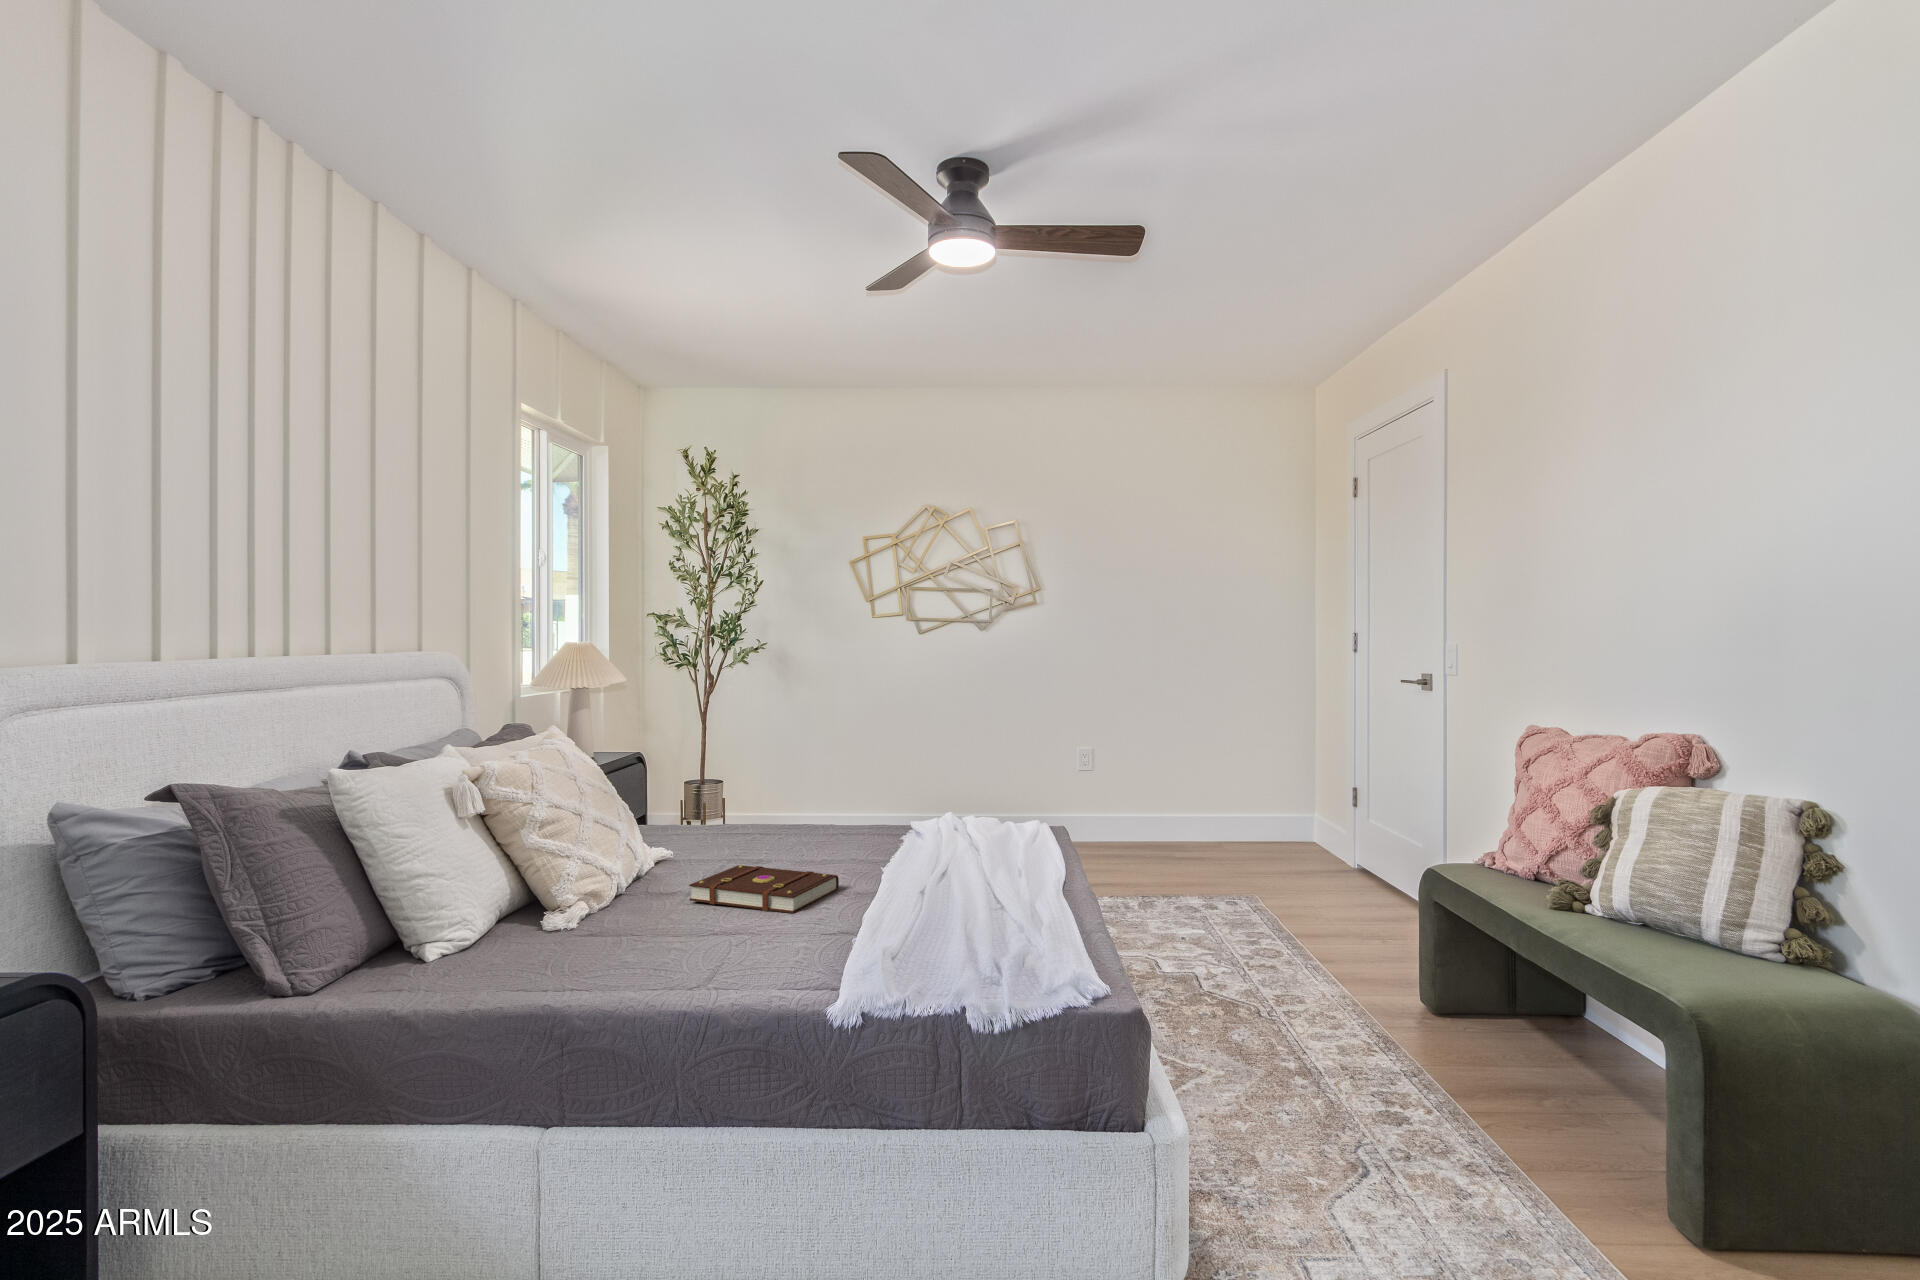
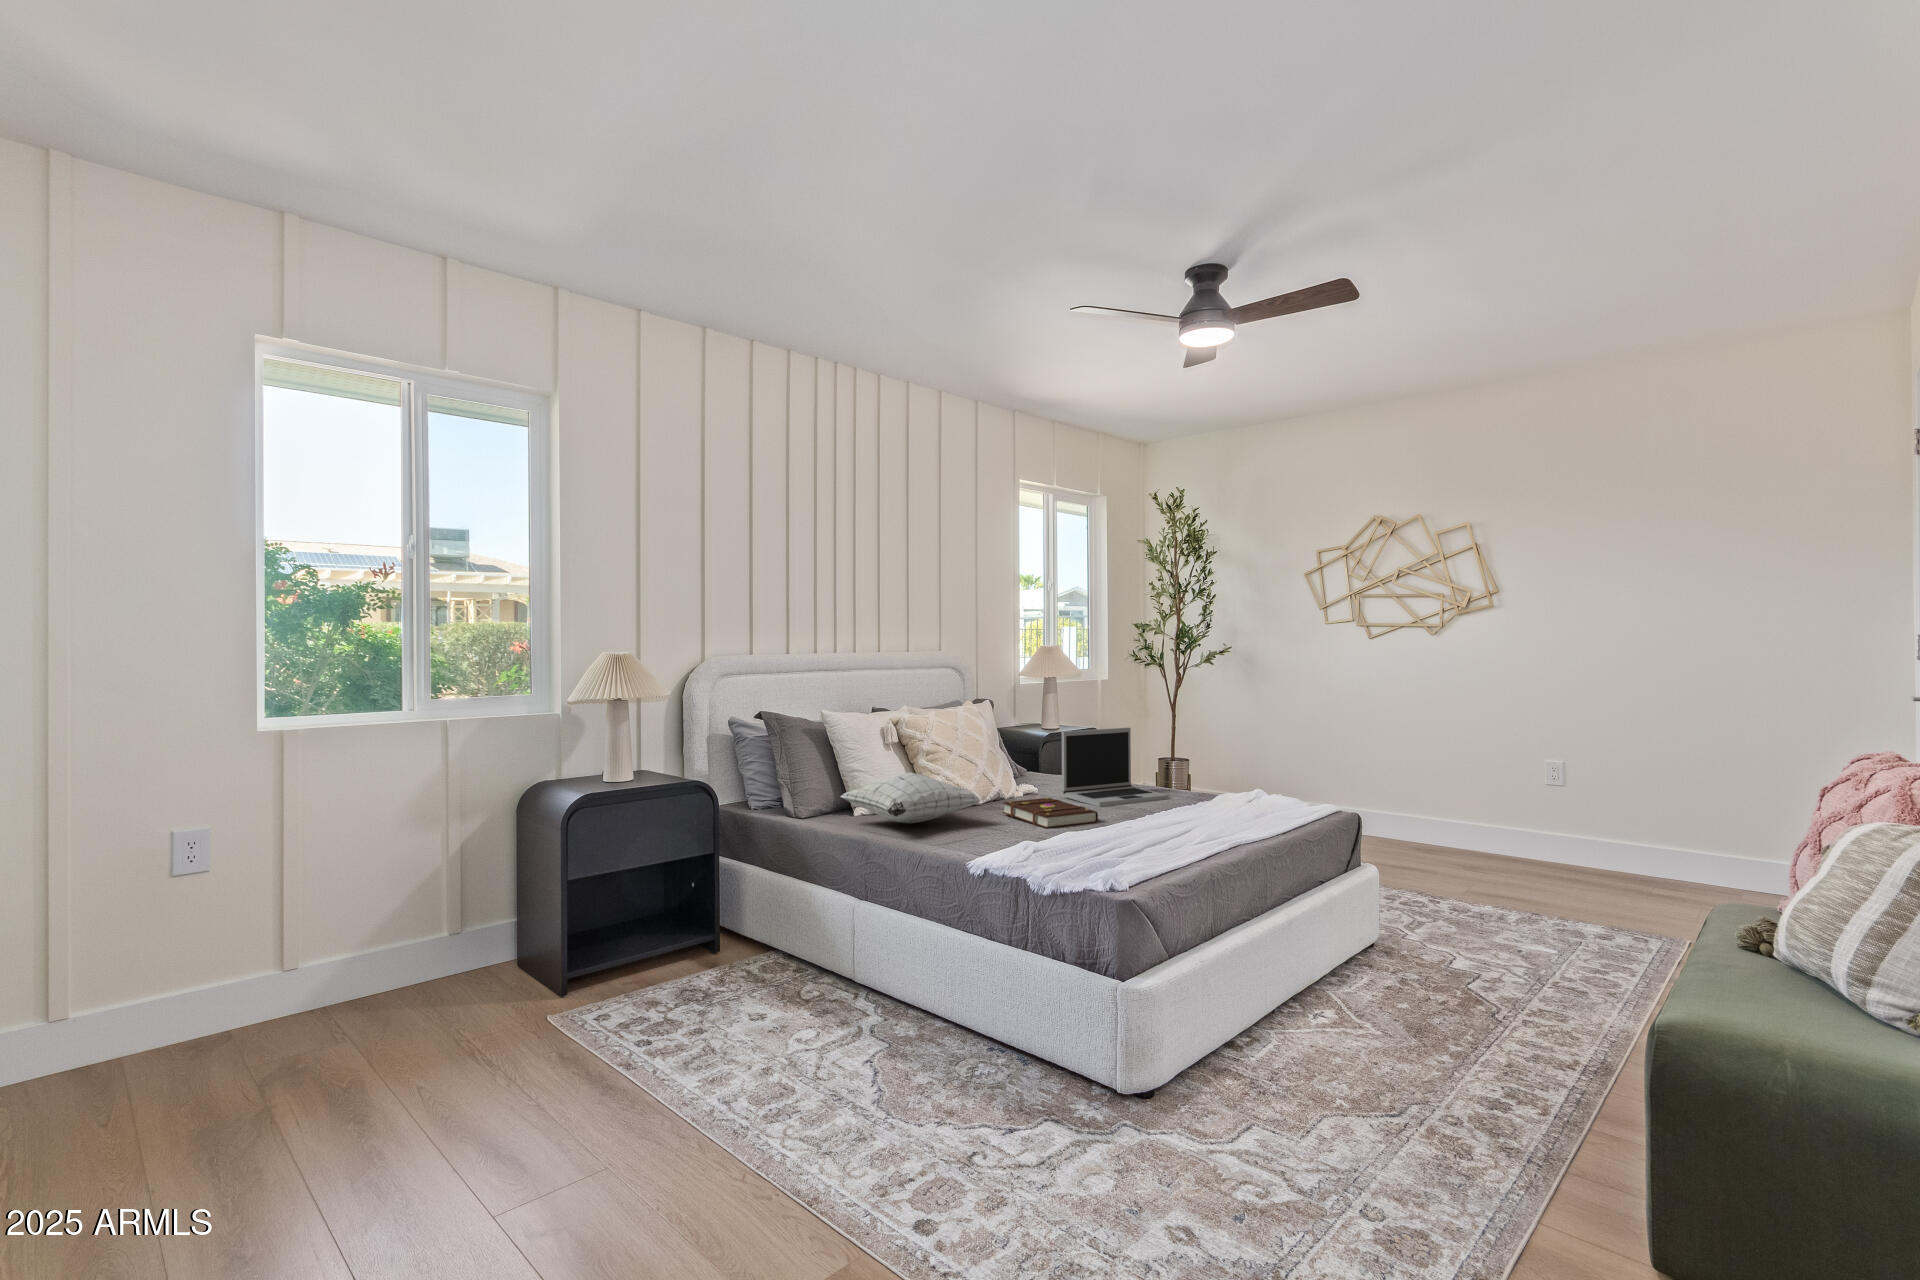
laptop: none [717,753,853,865] -> present [1062,727,1169,807]
pillow: none [432,864,688,952] -> present [840,773,981,824]

